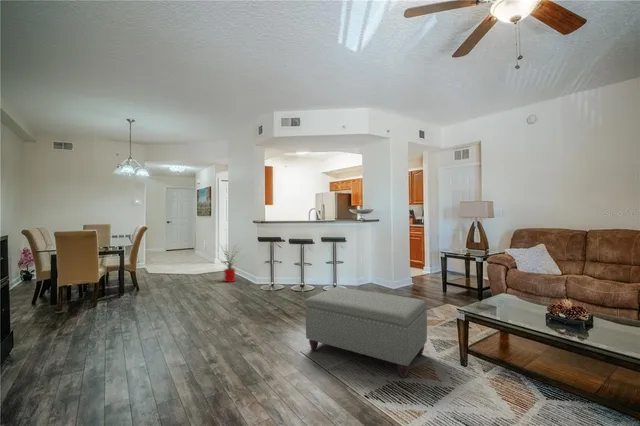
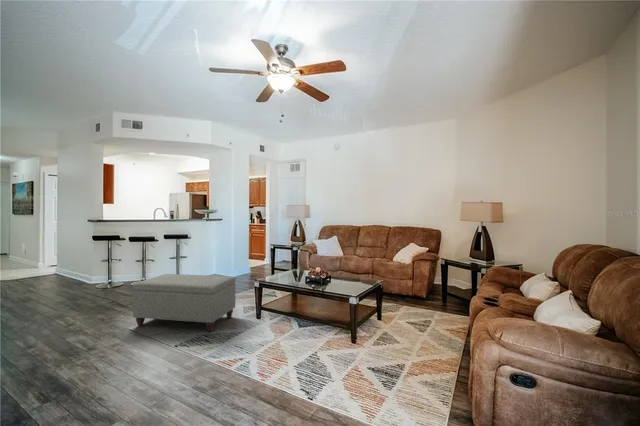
house plant: present [221,249,237,282] -> none [36,242,77,284]

